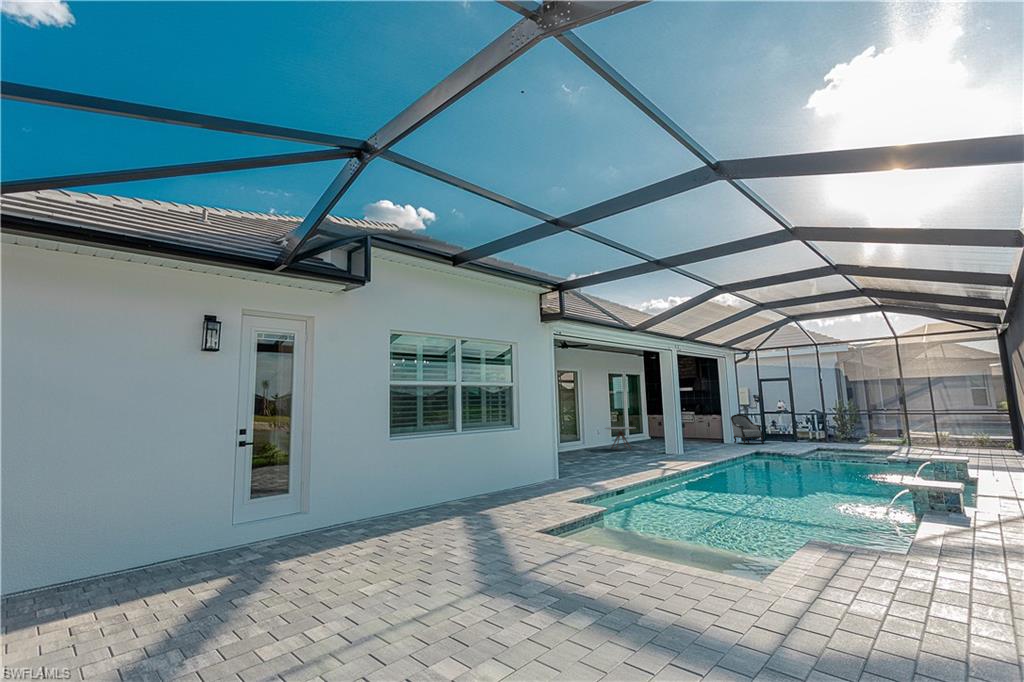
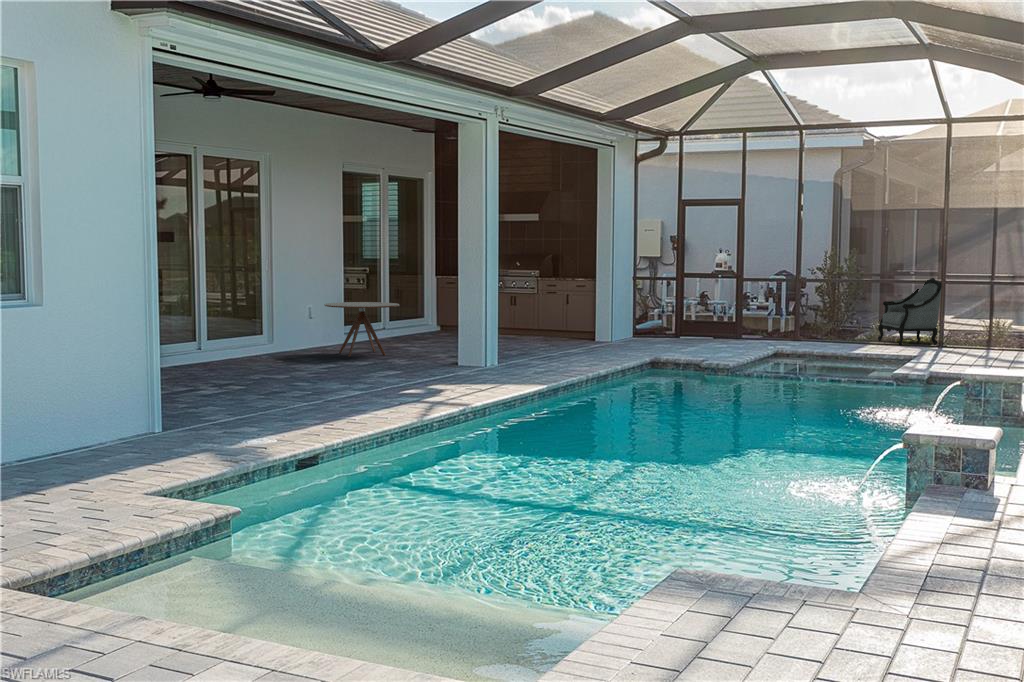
armchair: present [731,414,764,445] -> present [878,278,942,345]

